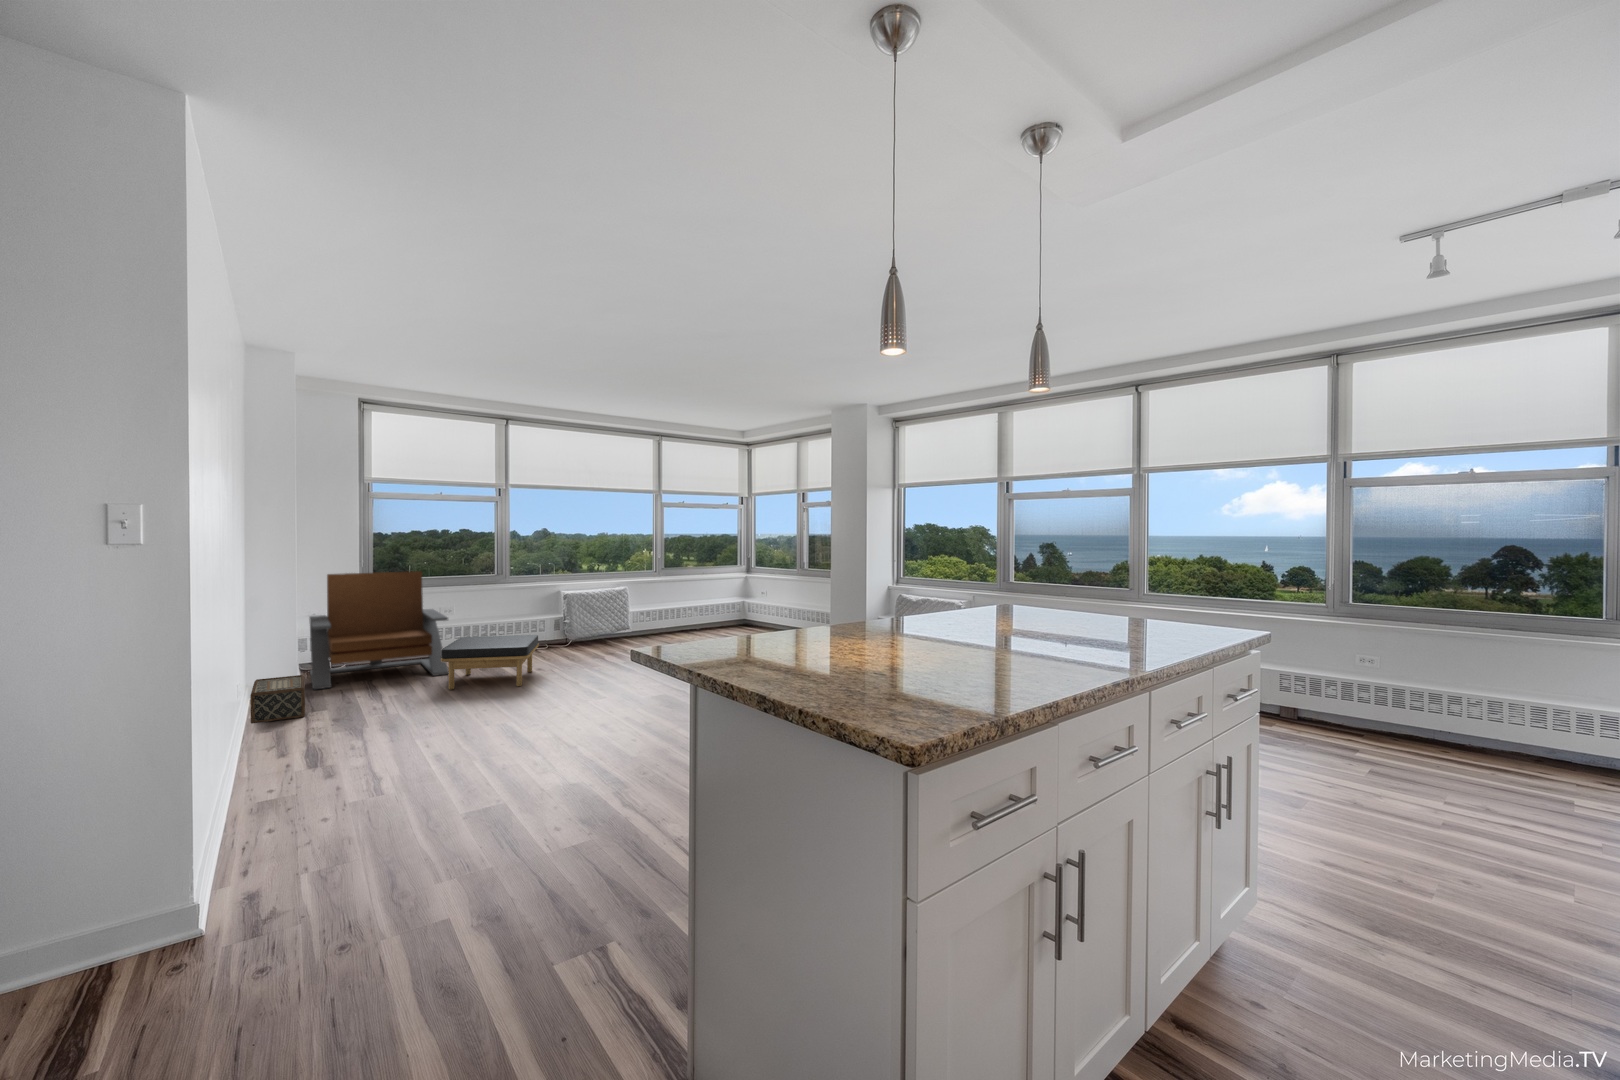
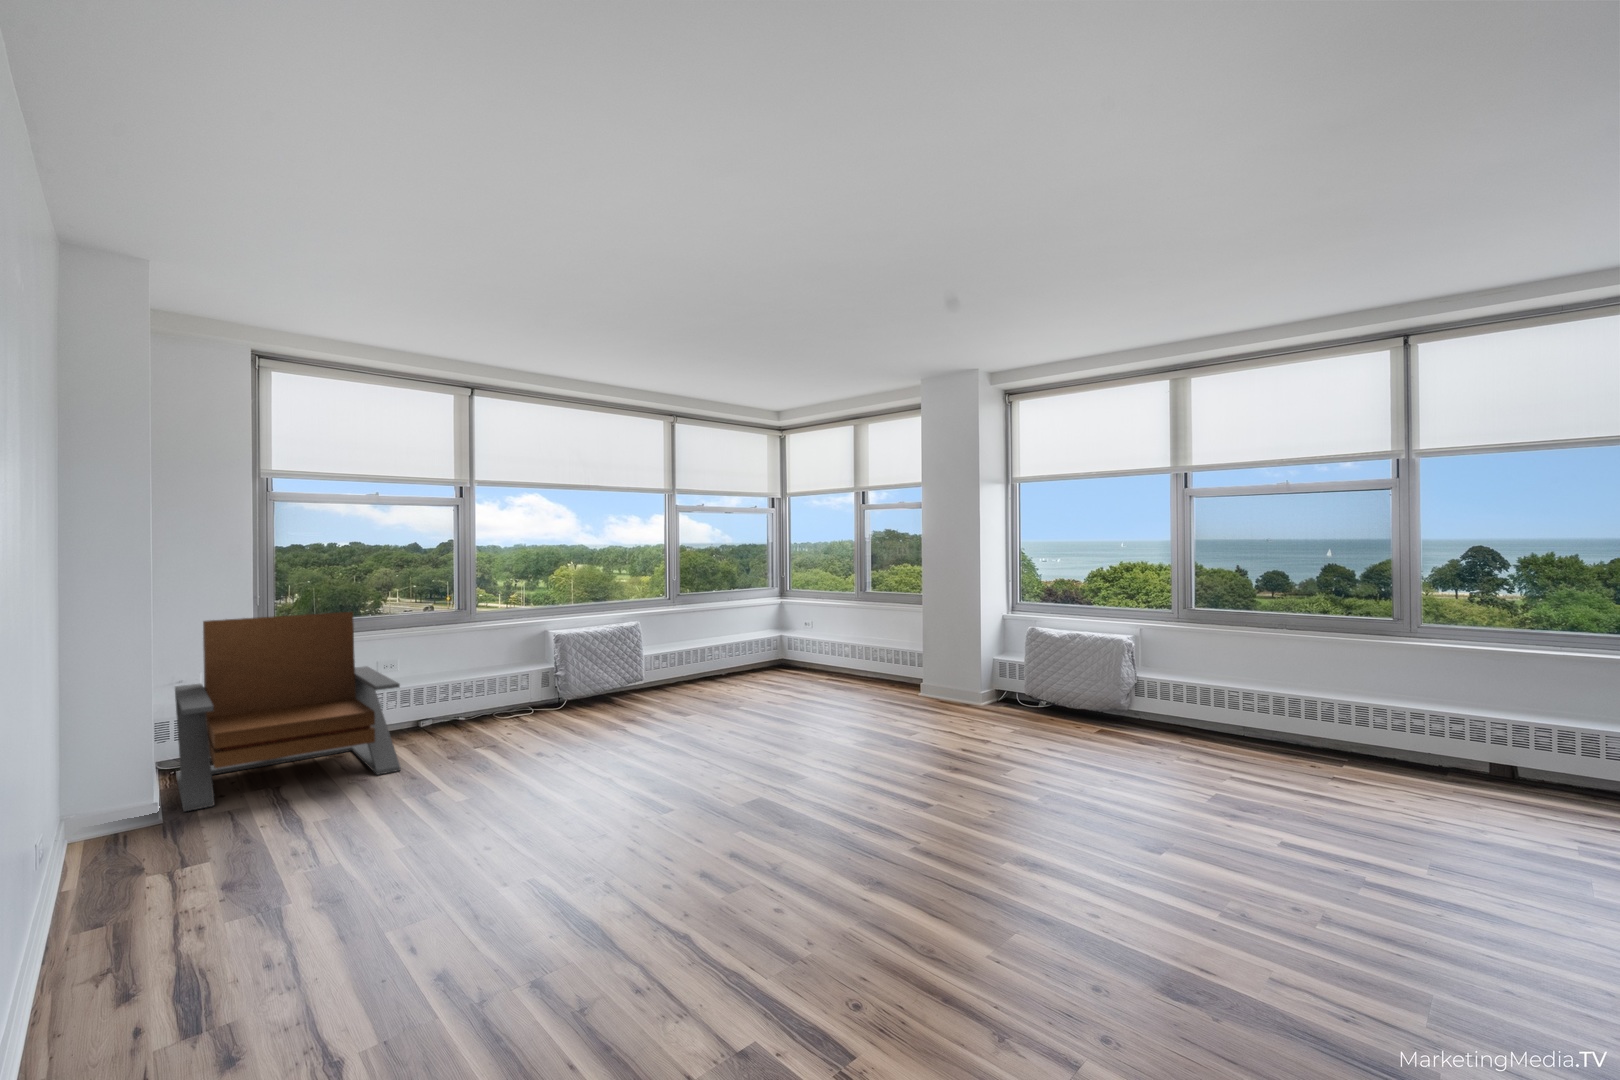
ottoman: present [441,635,539,689] -> none [397,705,538,803]
woven basket: present [250,675,305,724] -> none [73,795,174,899]

